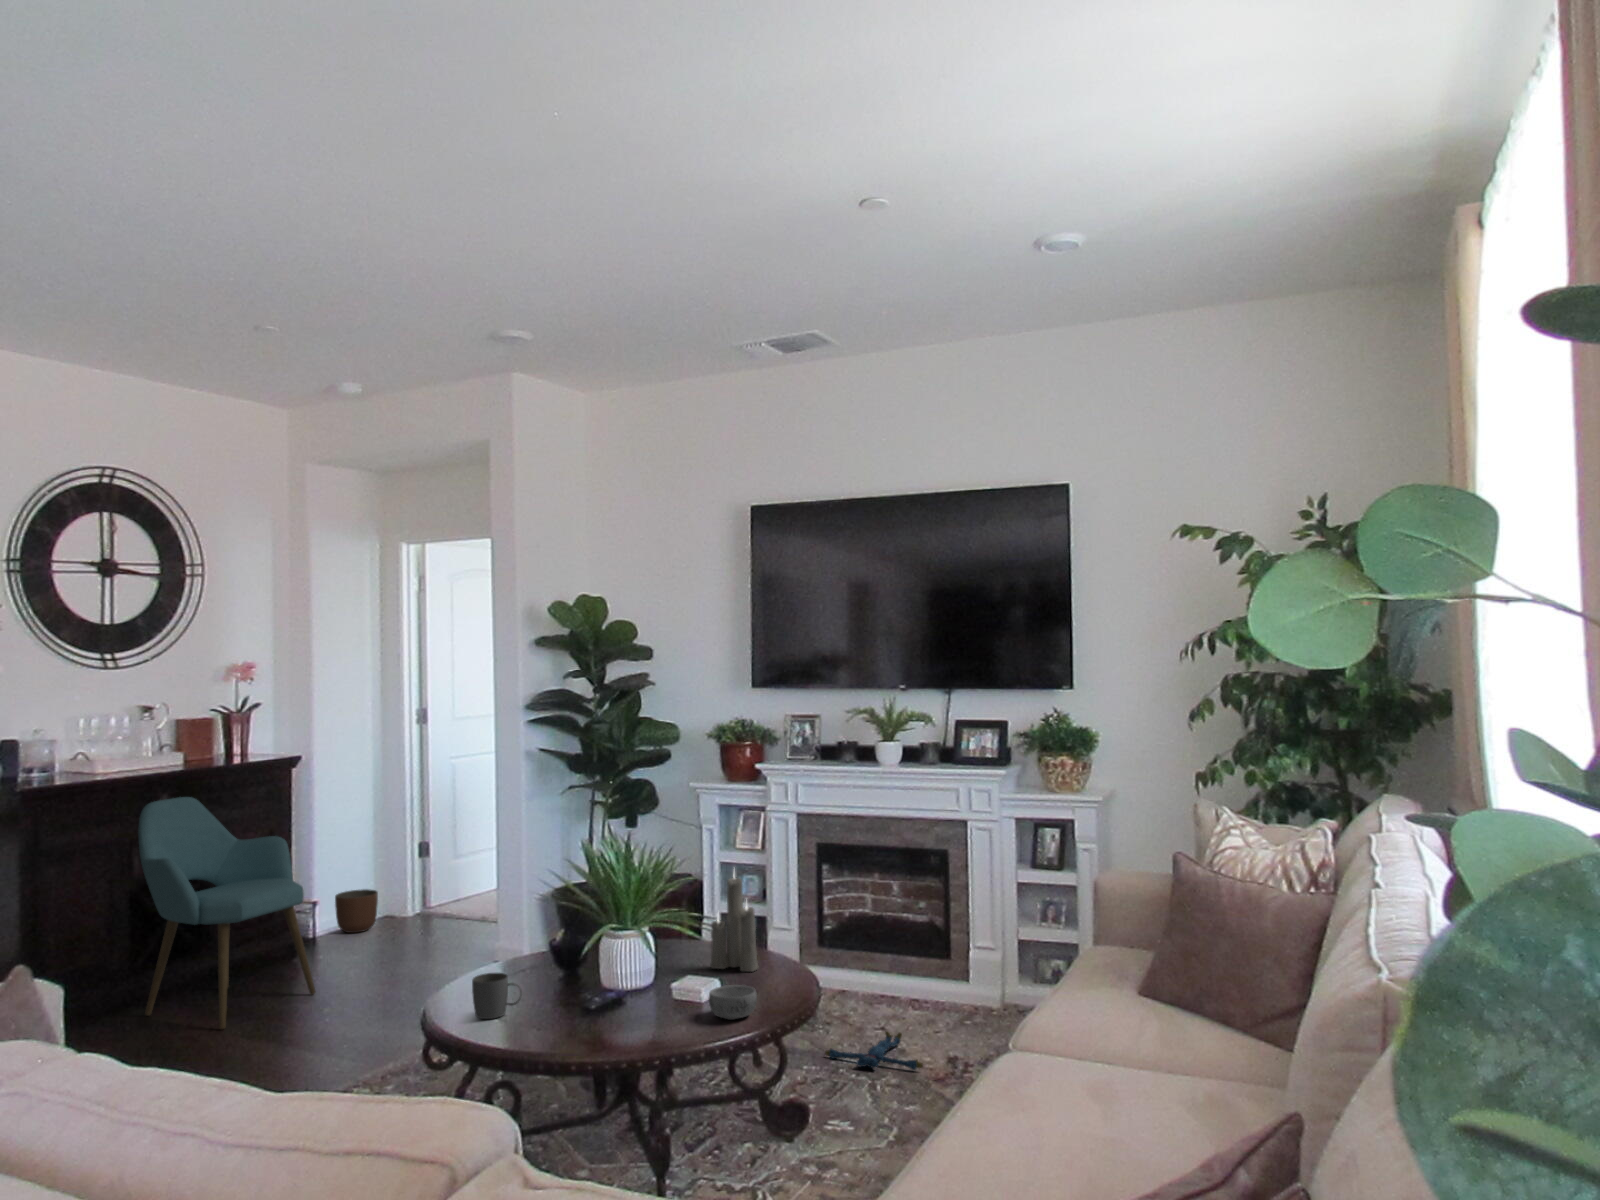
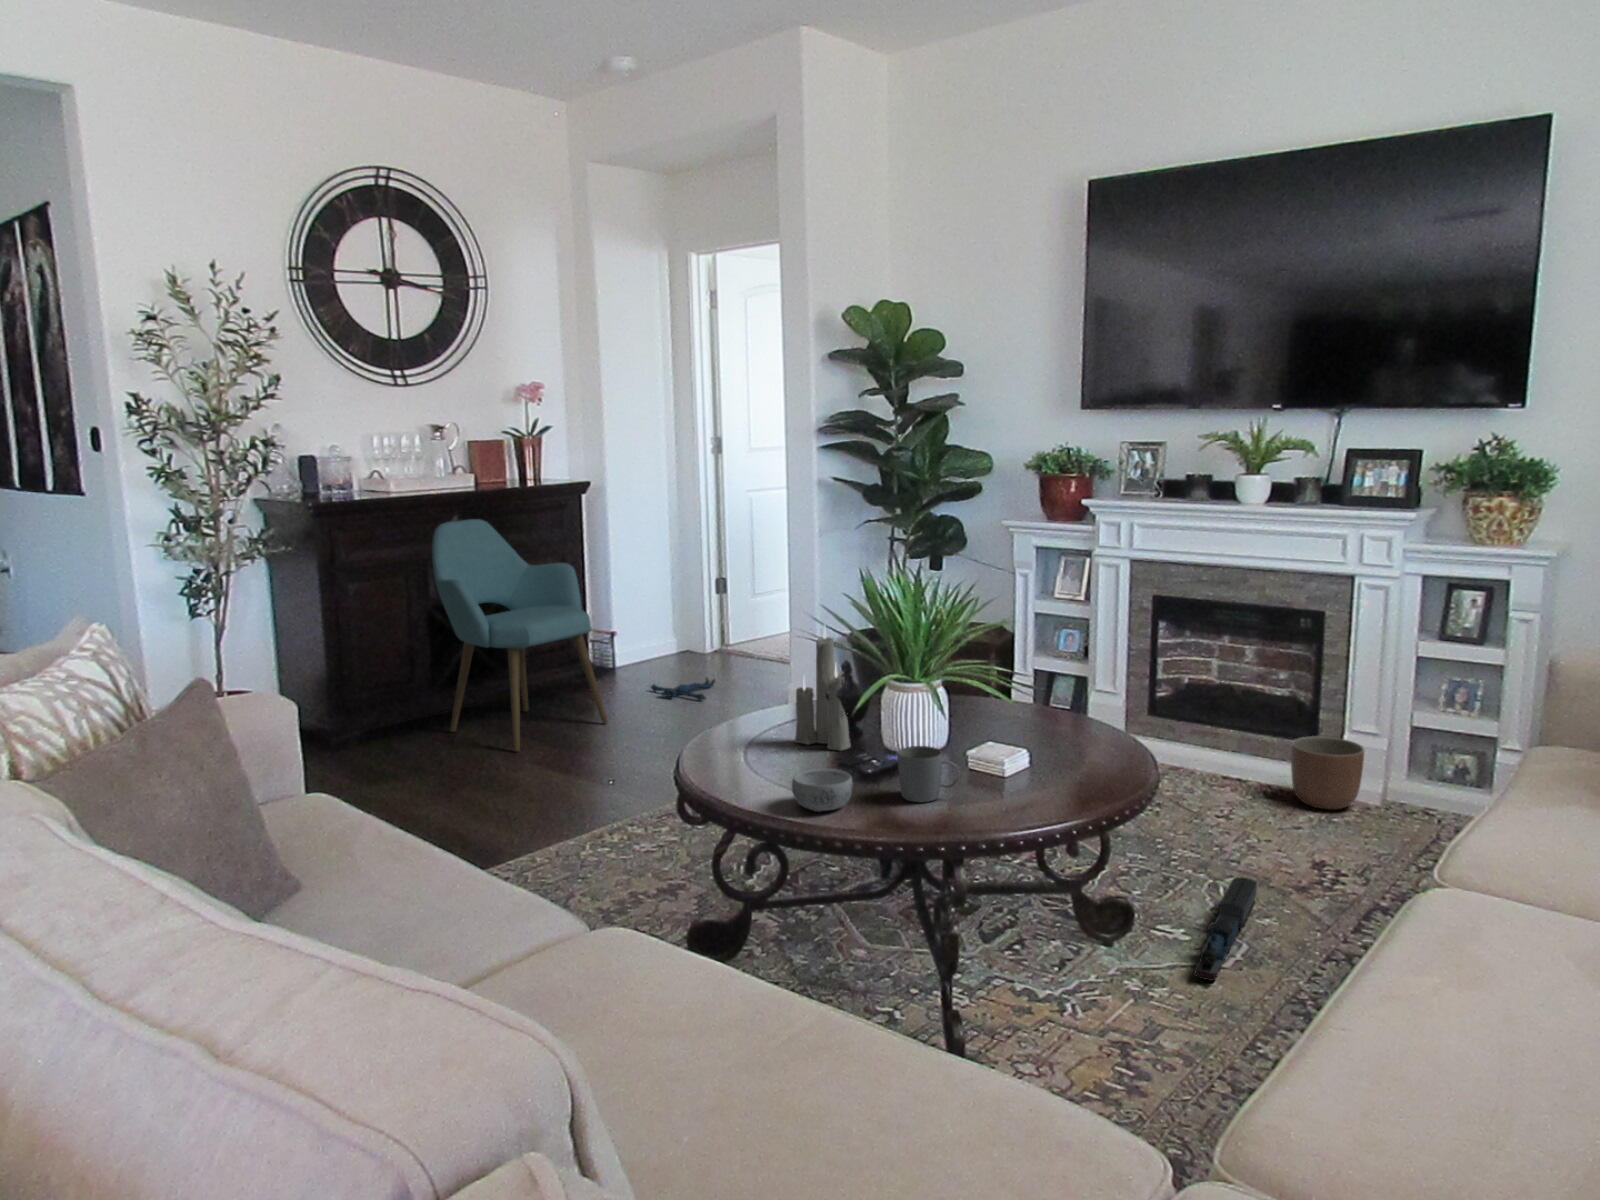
candle: present [710,877,759,972] -> present [795,633,851,751]
planter: present [335,889,378,933] -> present [1291,736,1364,810]
mug: present [472,973,522,1019] -> present [898,746,959,802]
decorative bowl: present [709,985,757,1020] -> present [792,769,853,812]
plush toy: present [825,1031,923,1070] -> present [651,678,715,701]
toy train: none [857,1074,905,1160] -> present [1193,877,1257,981]

